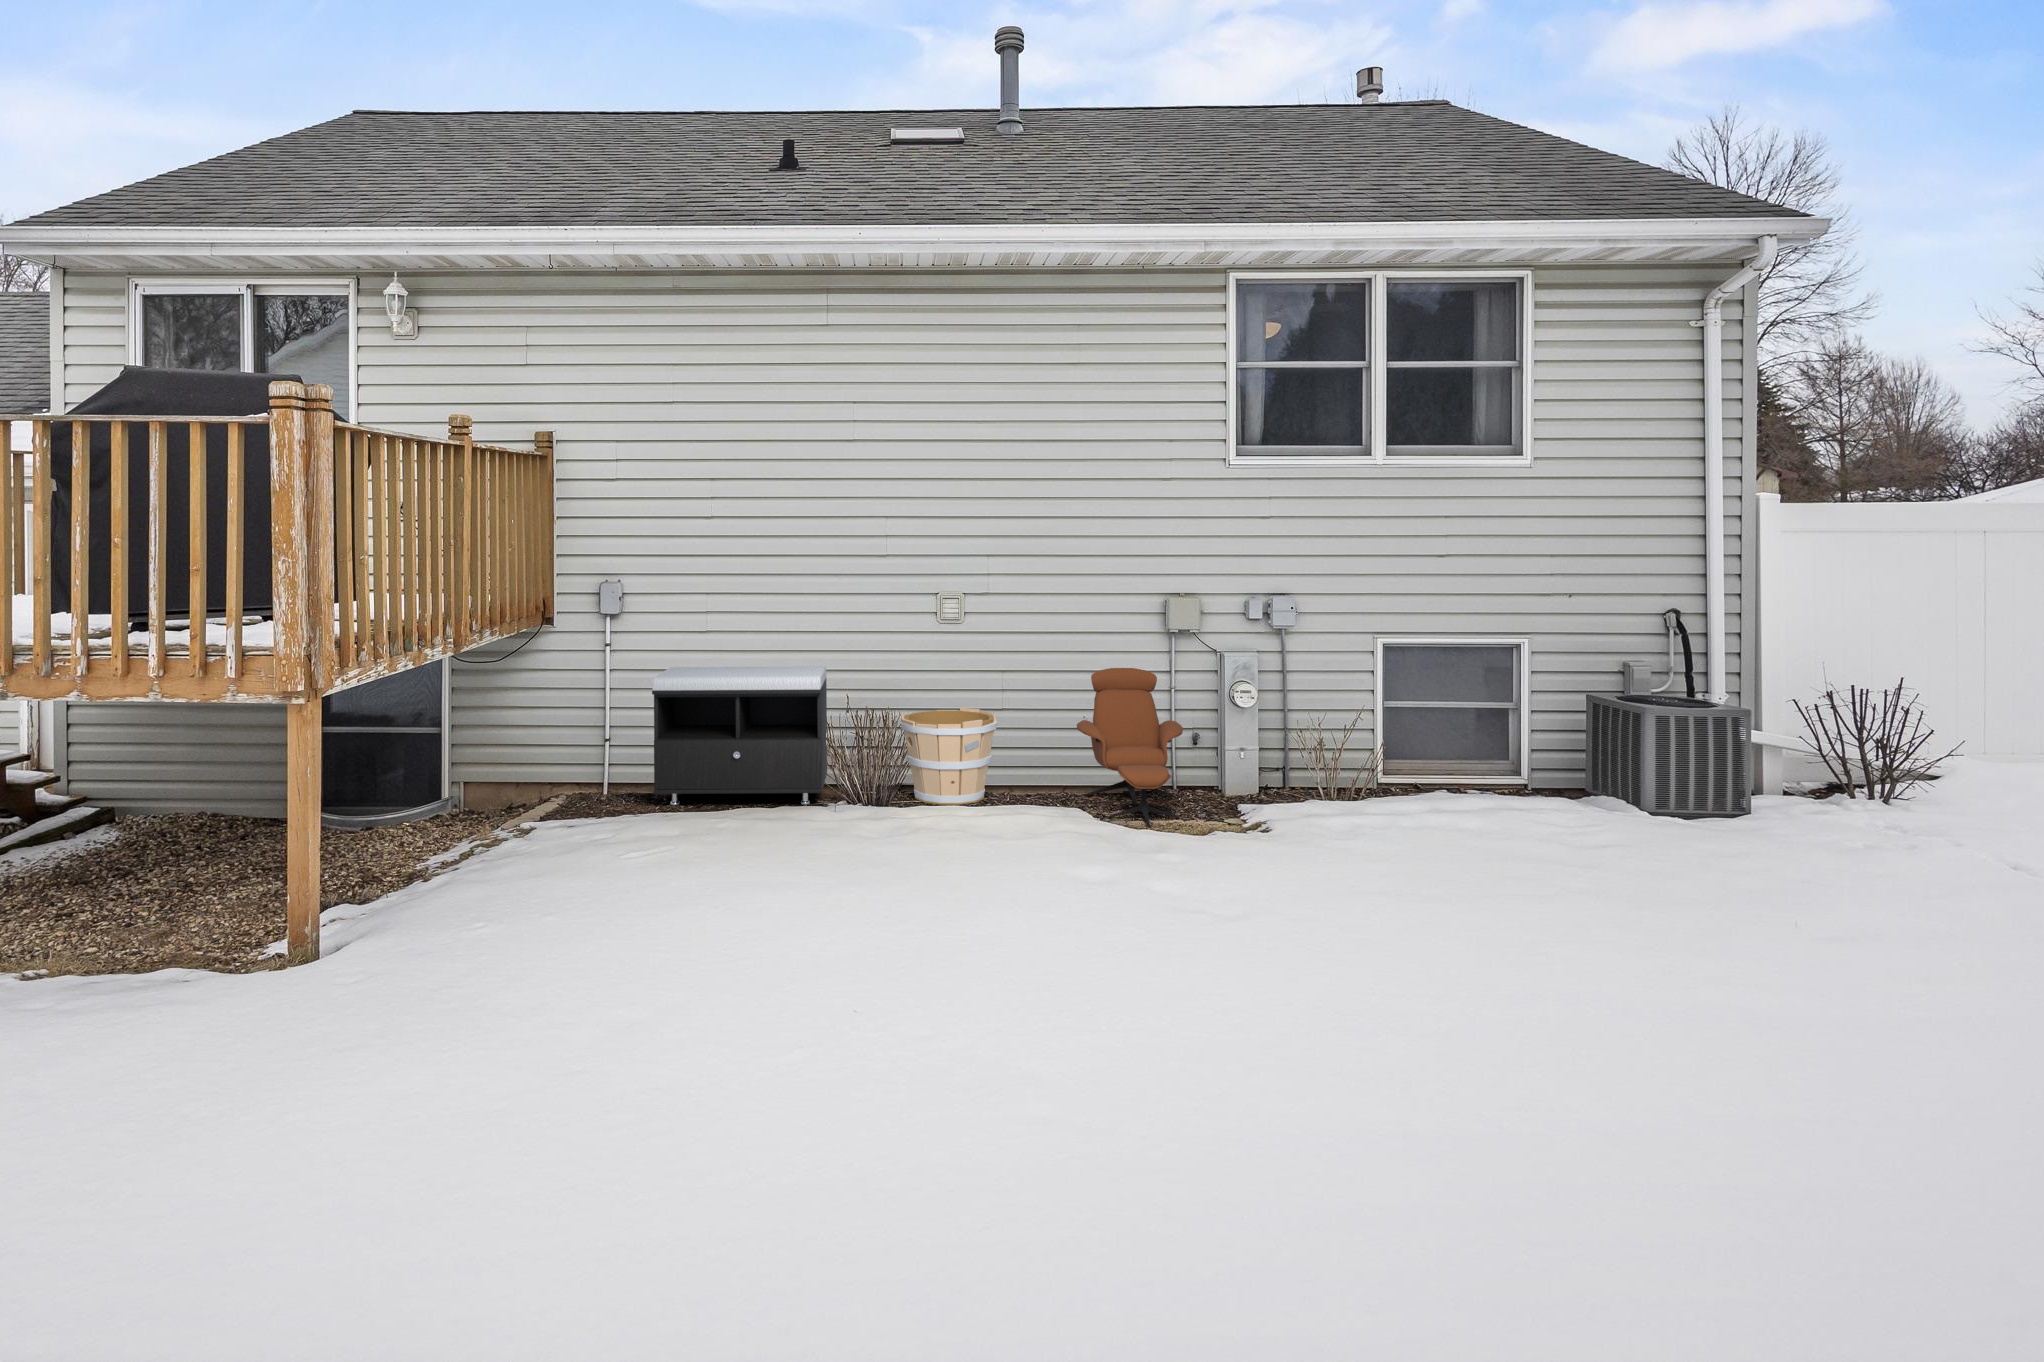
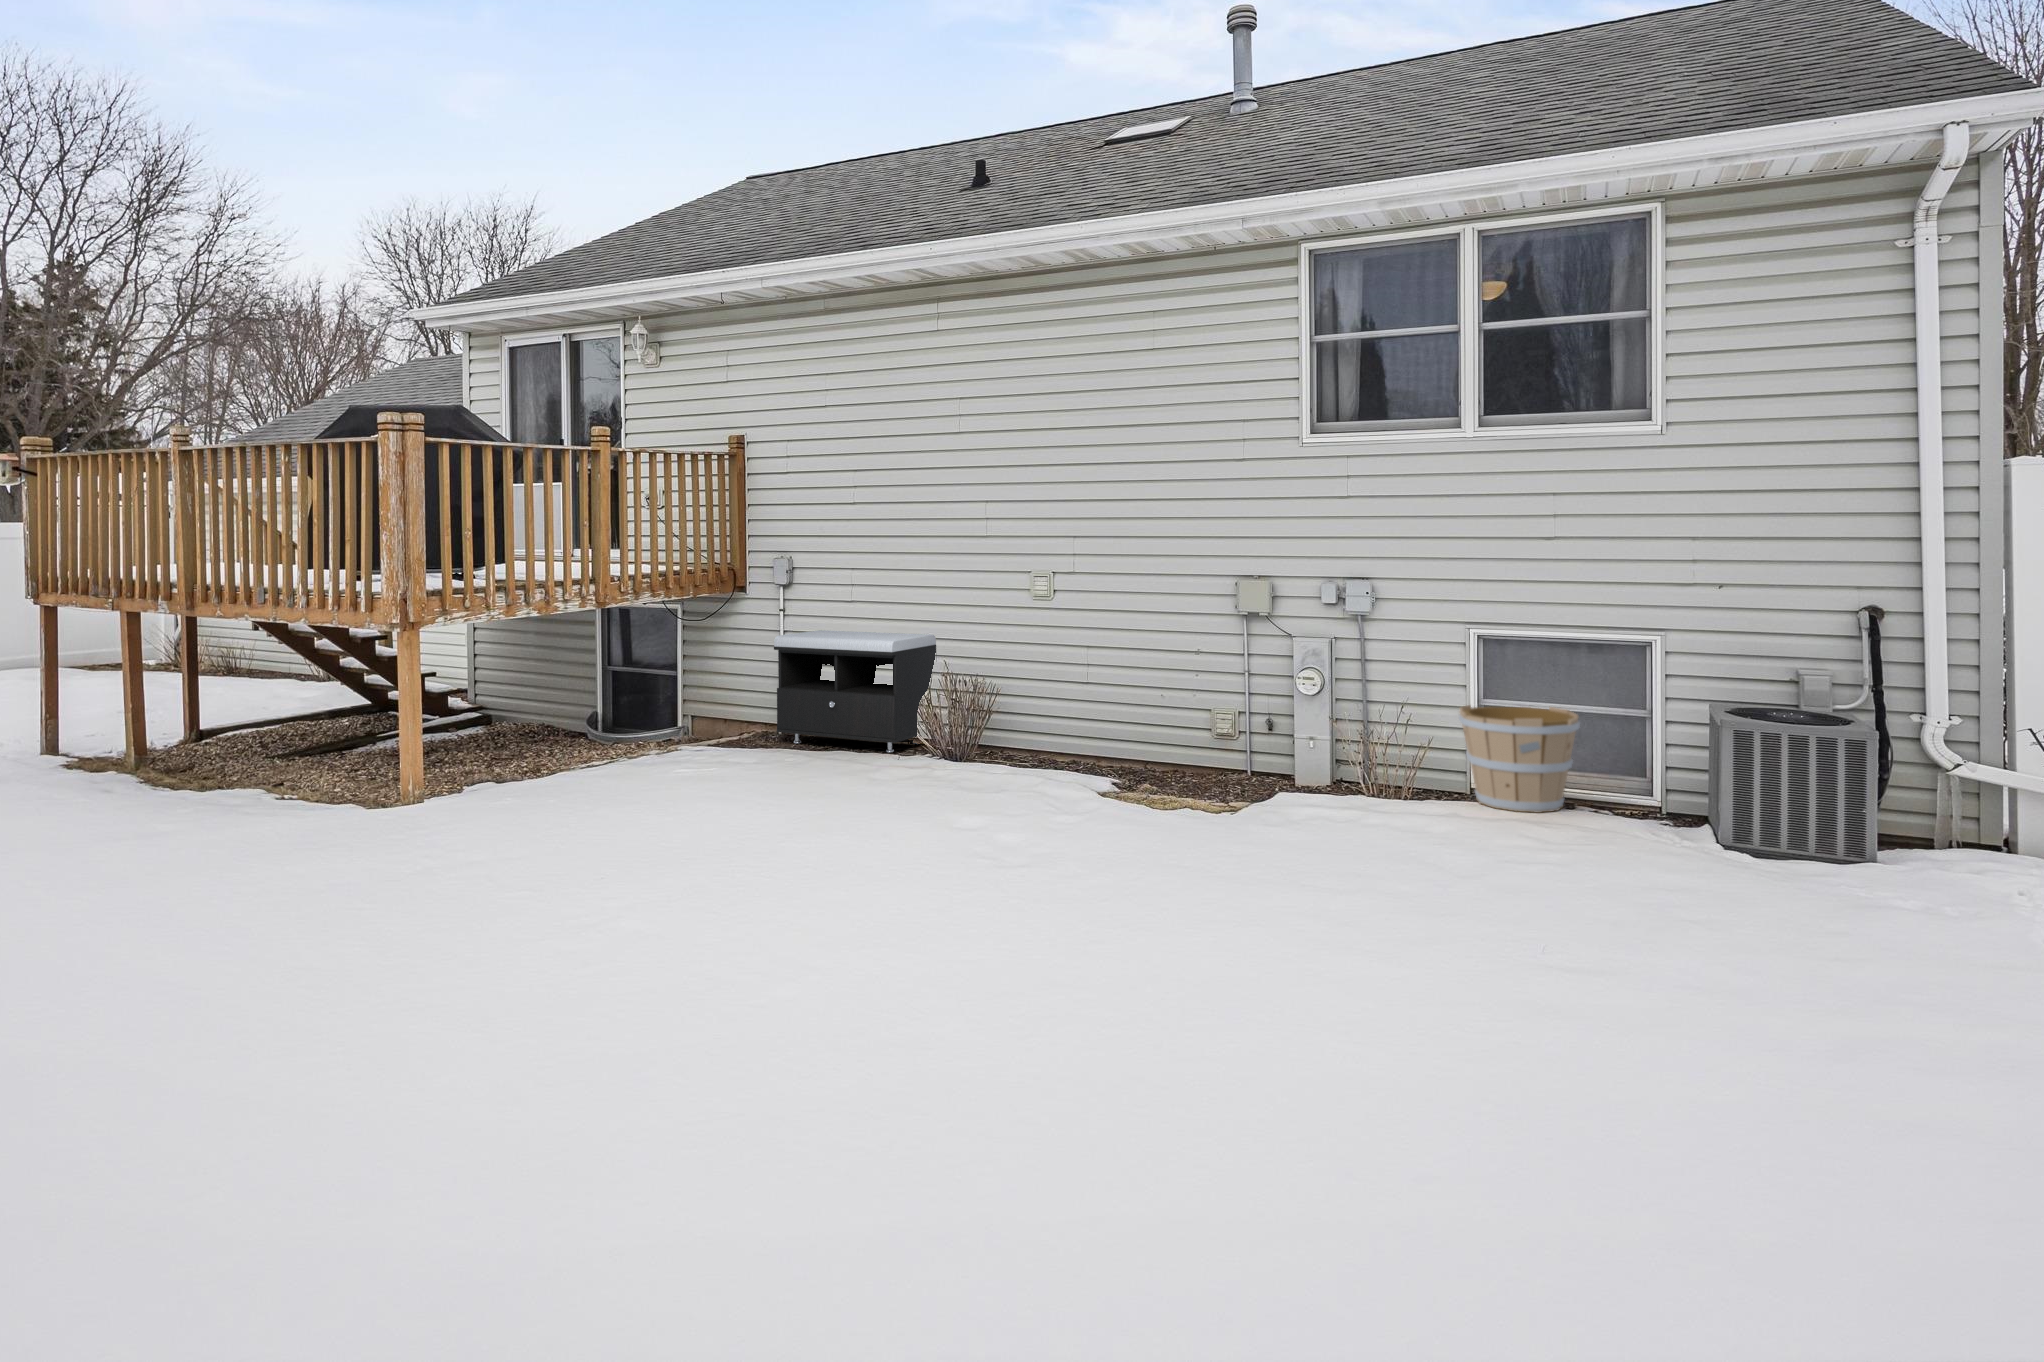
lounge chair: present [1077,668,1183,827] -> none [1108,648,1226,797]
wooden bucket: present [901,708,997,805] -> present [1459,705,1580,813]

